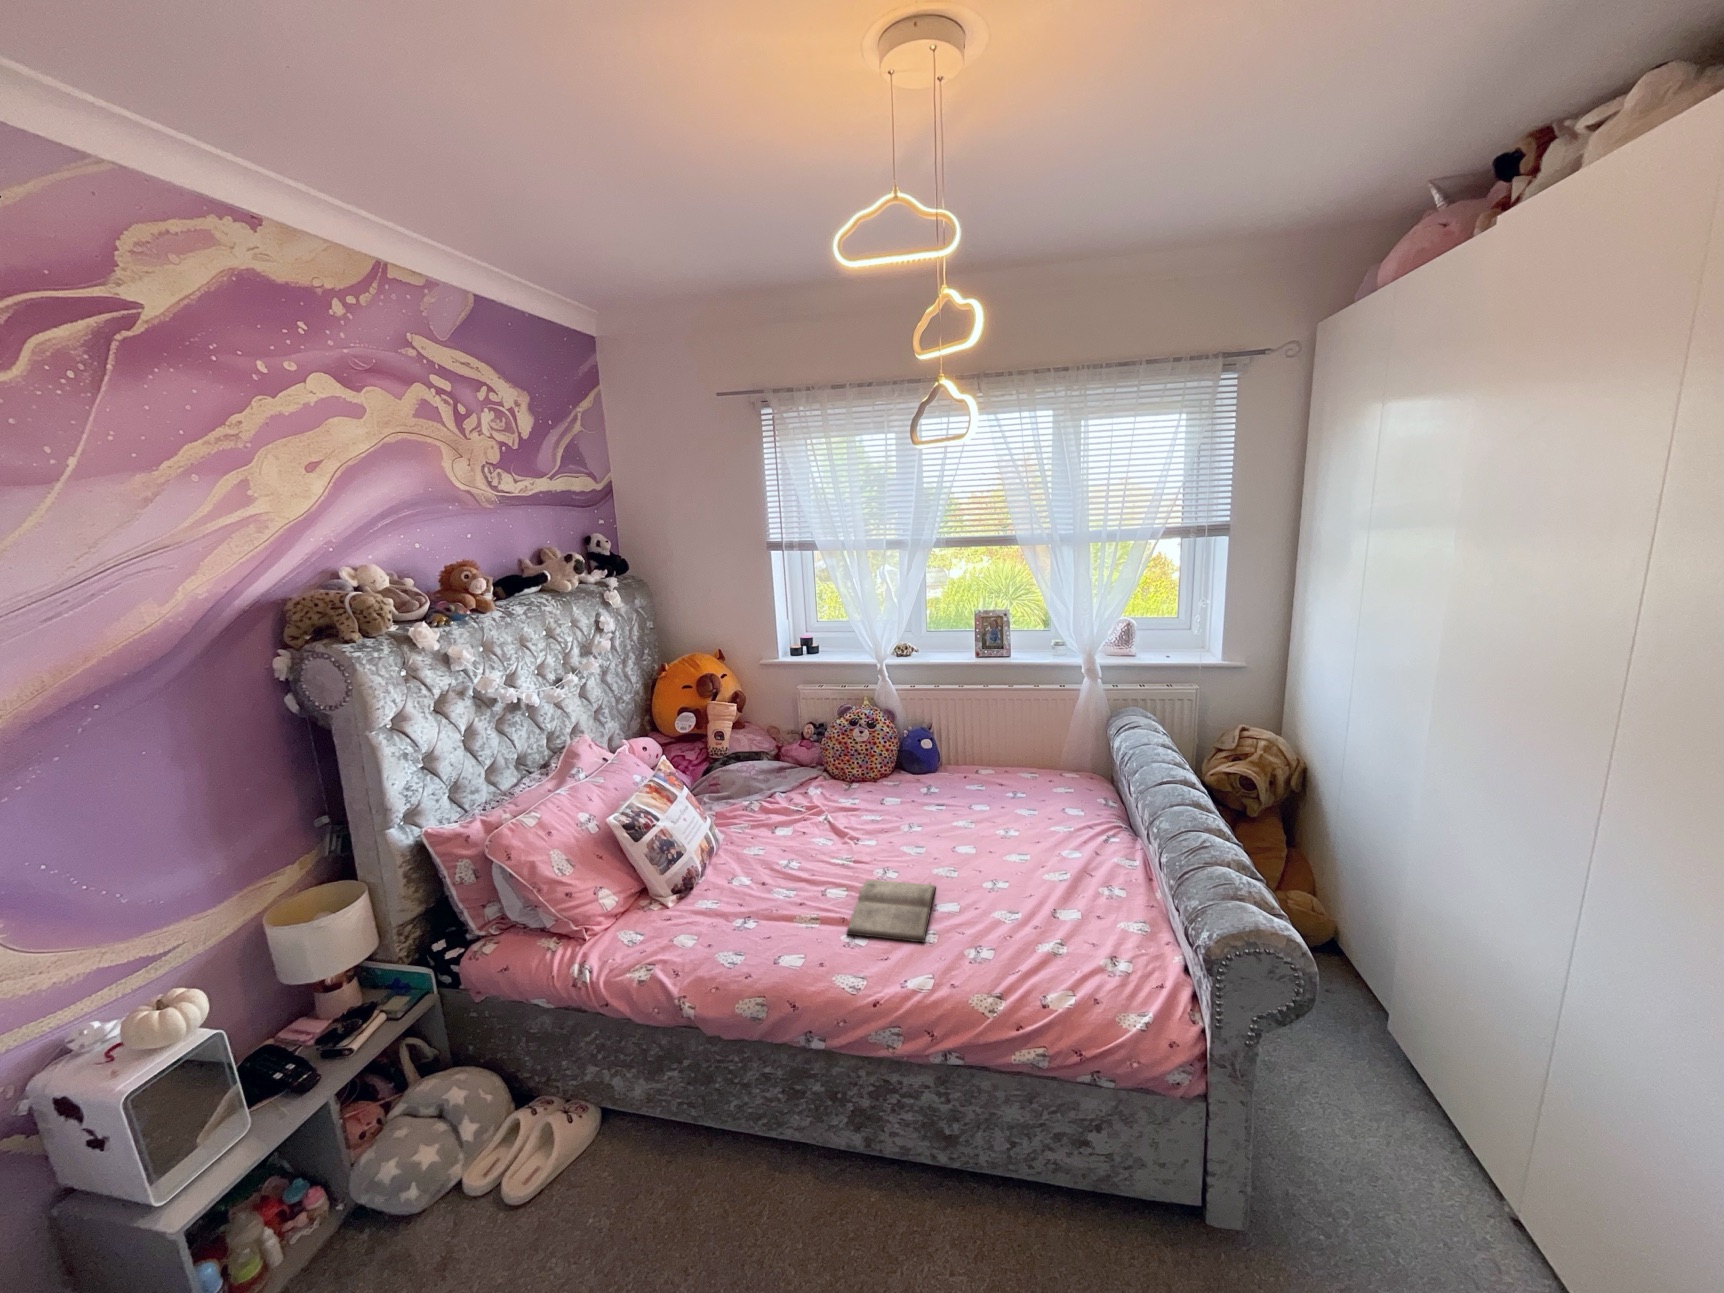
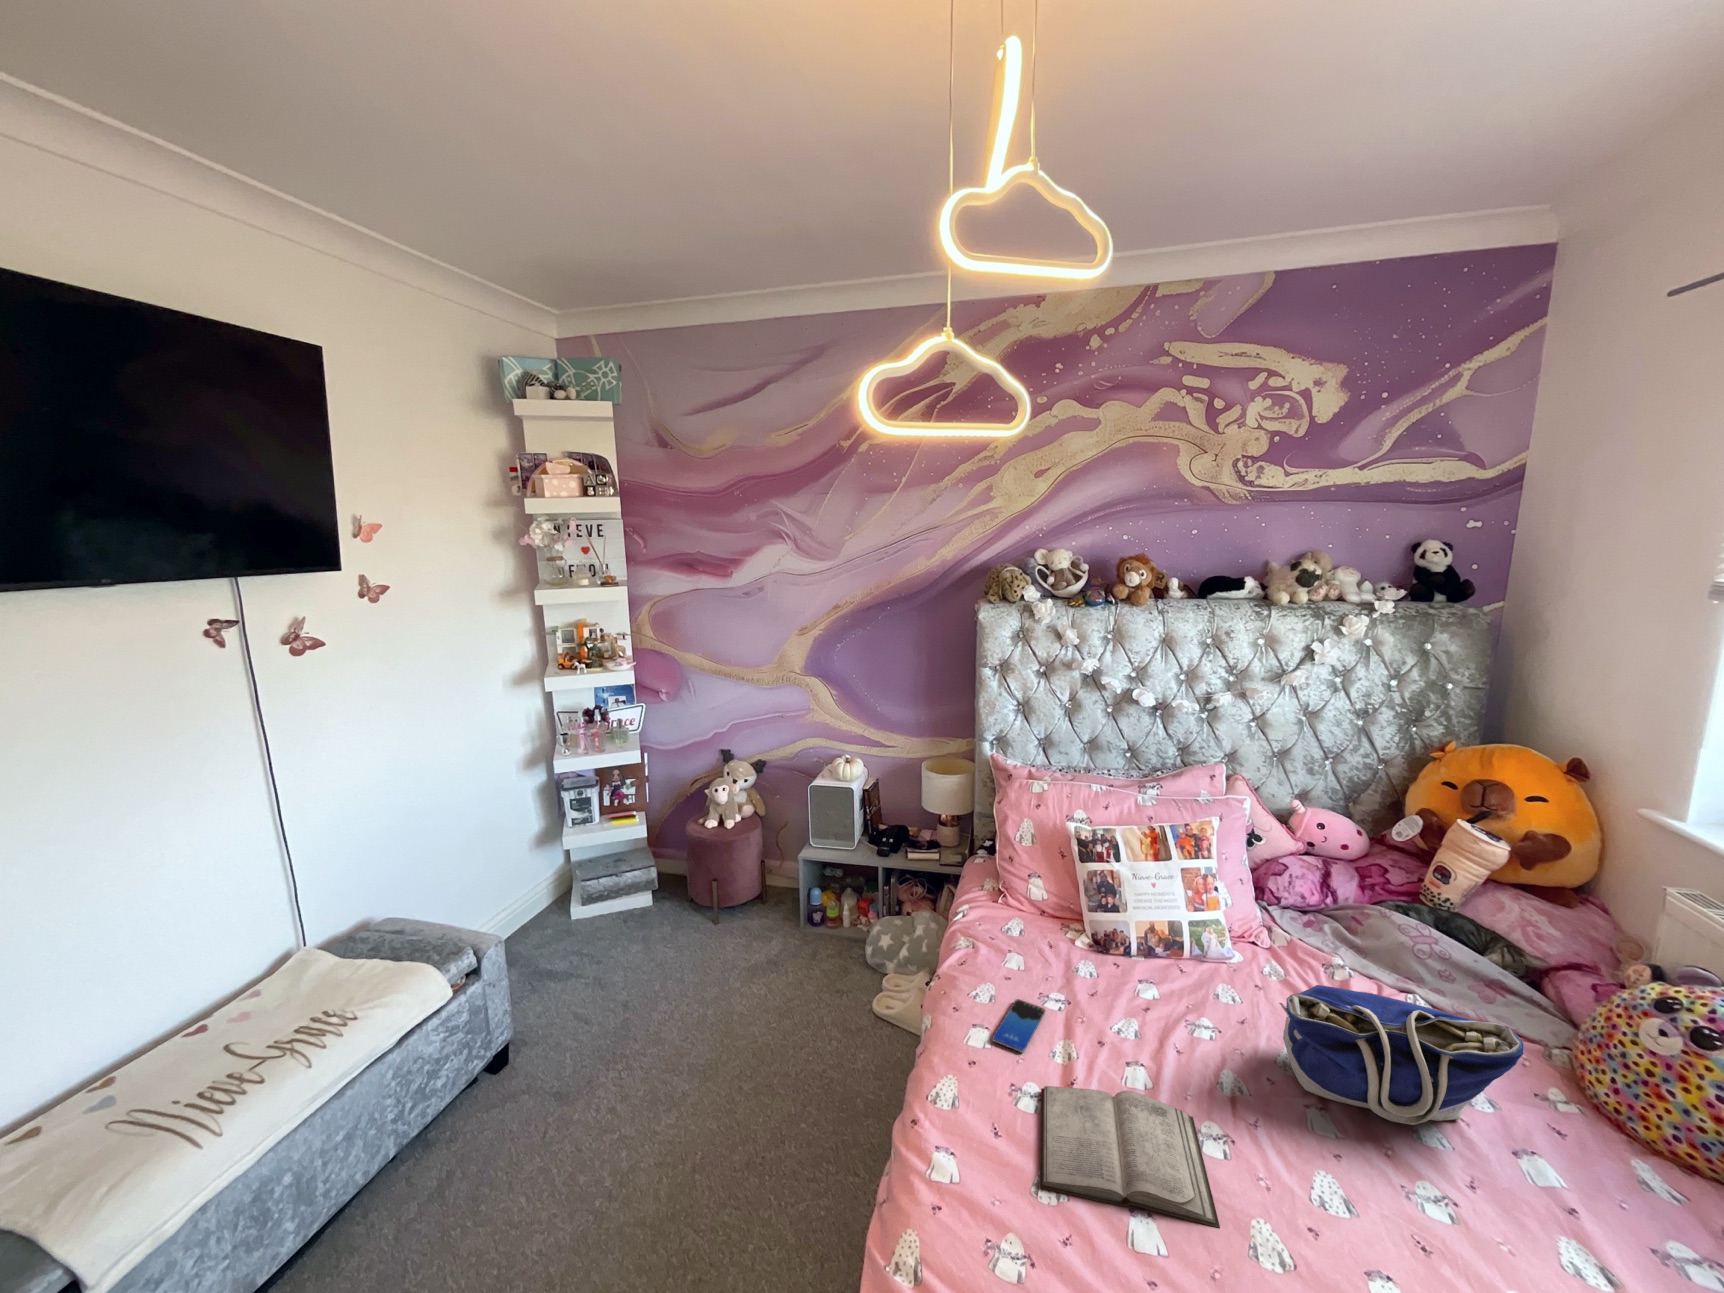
tote bag: none [816,752,885,841] -> present [1279,985,1523,1125]
smartphone: none [750,923,810,954] -> present [992,999,1045,1052]

